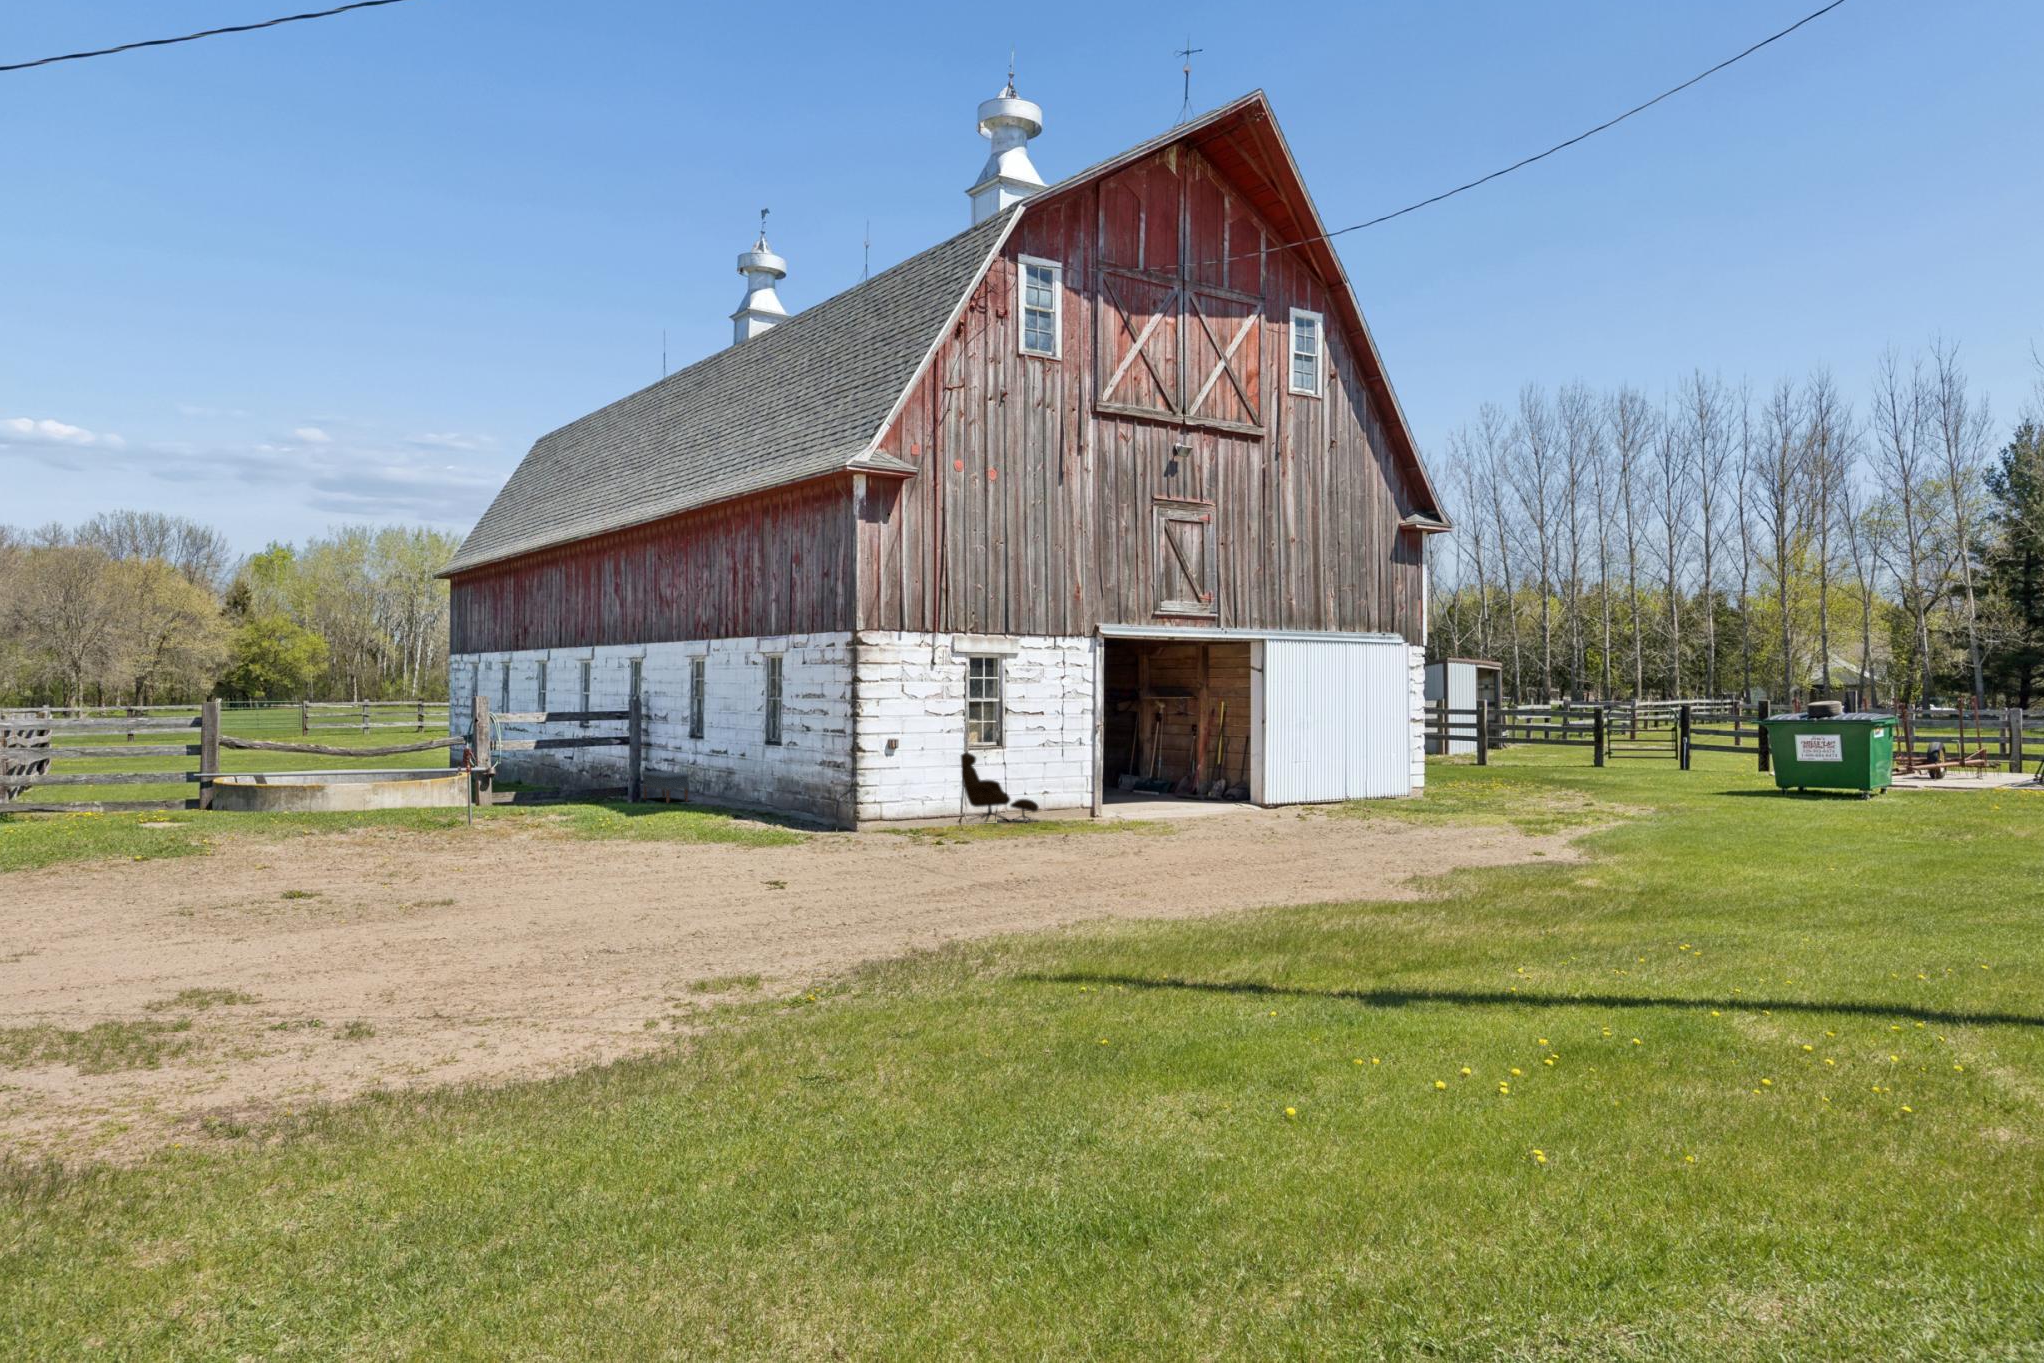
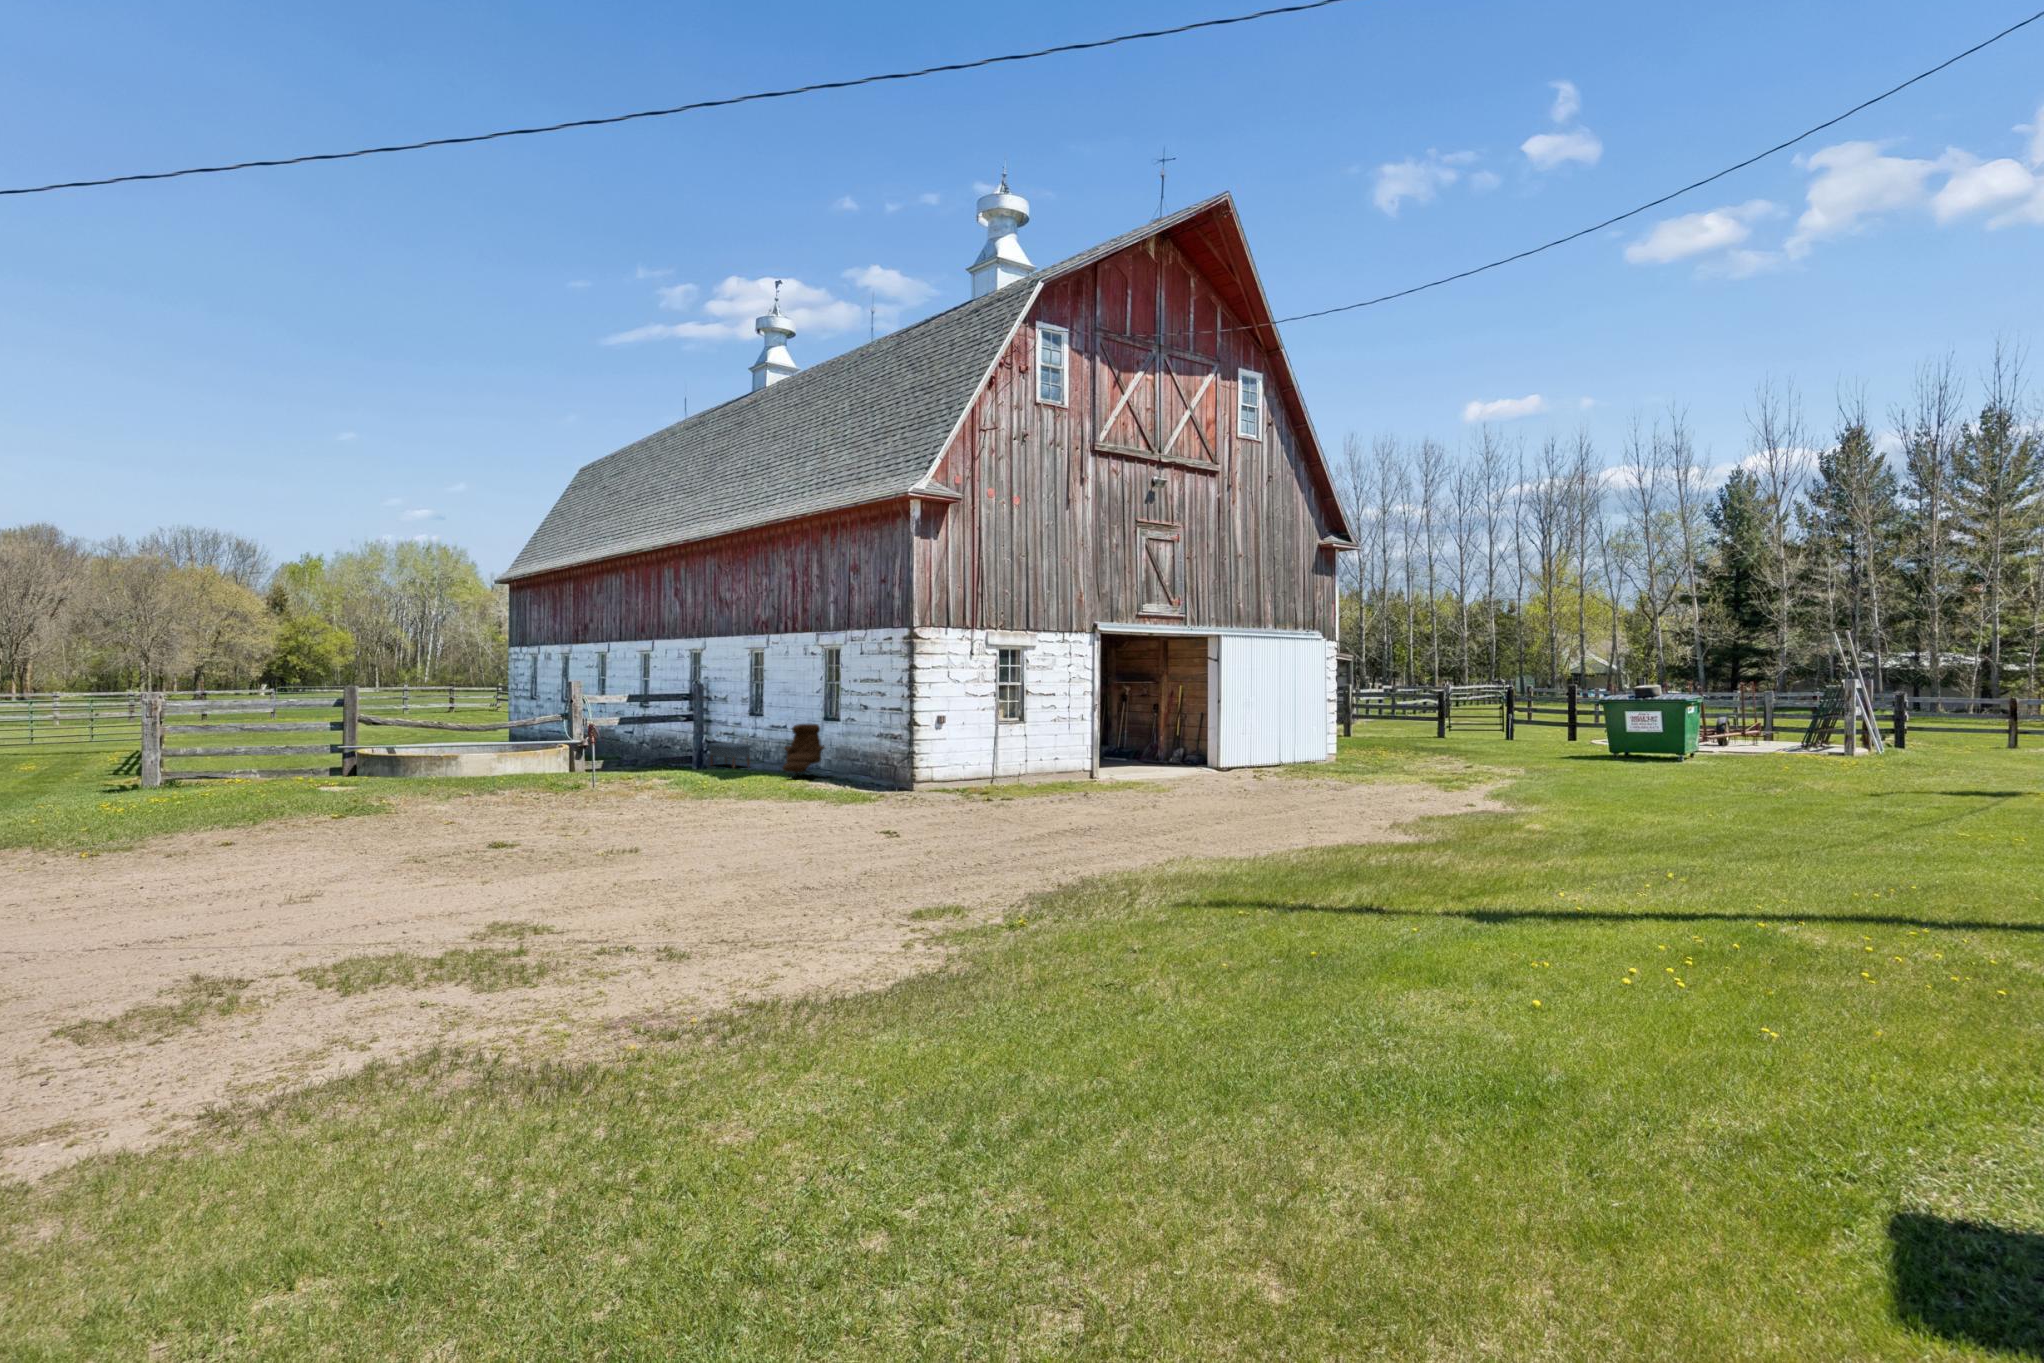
lounge chair: present [961,753,1039,823] -> present [783,724,825,778]

